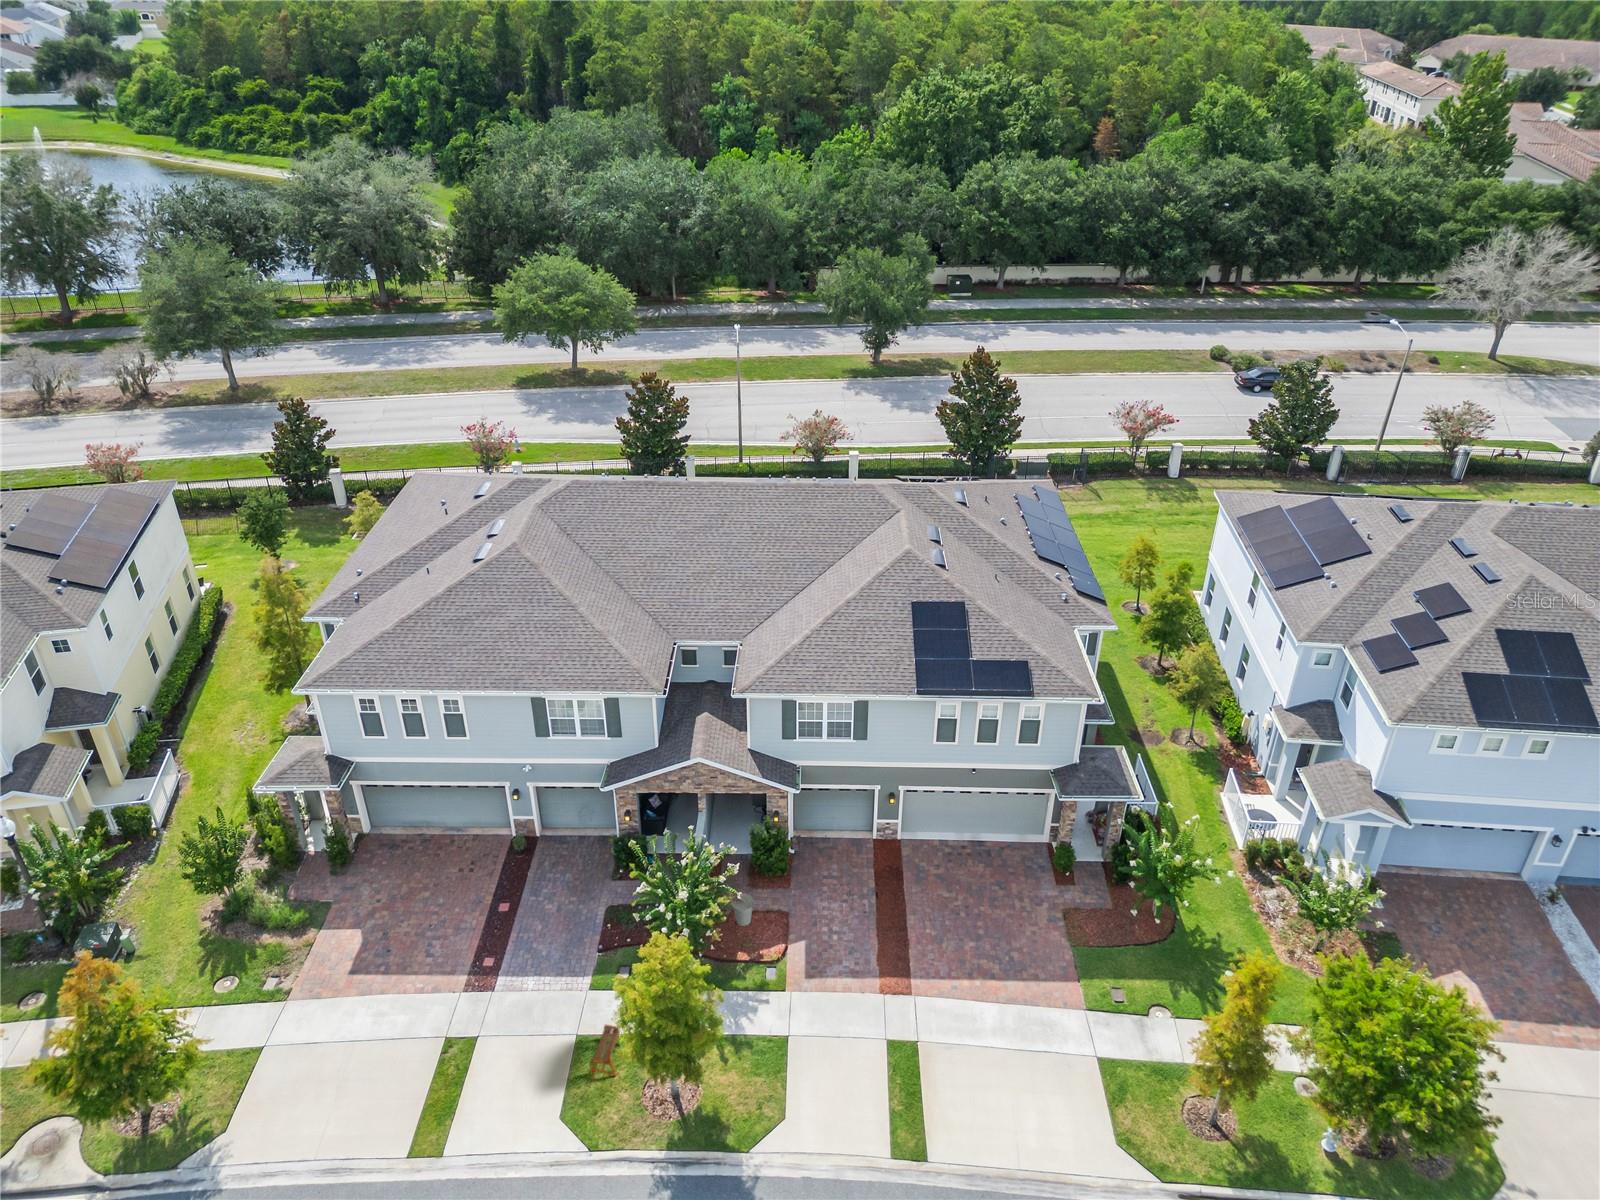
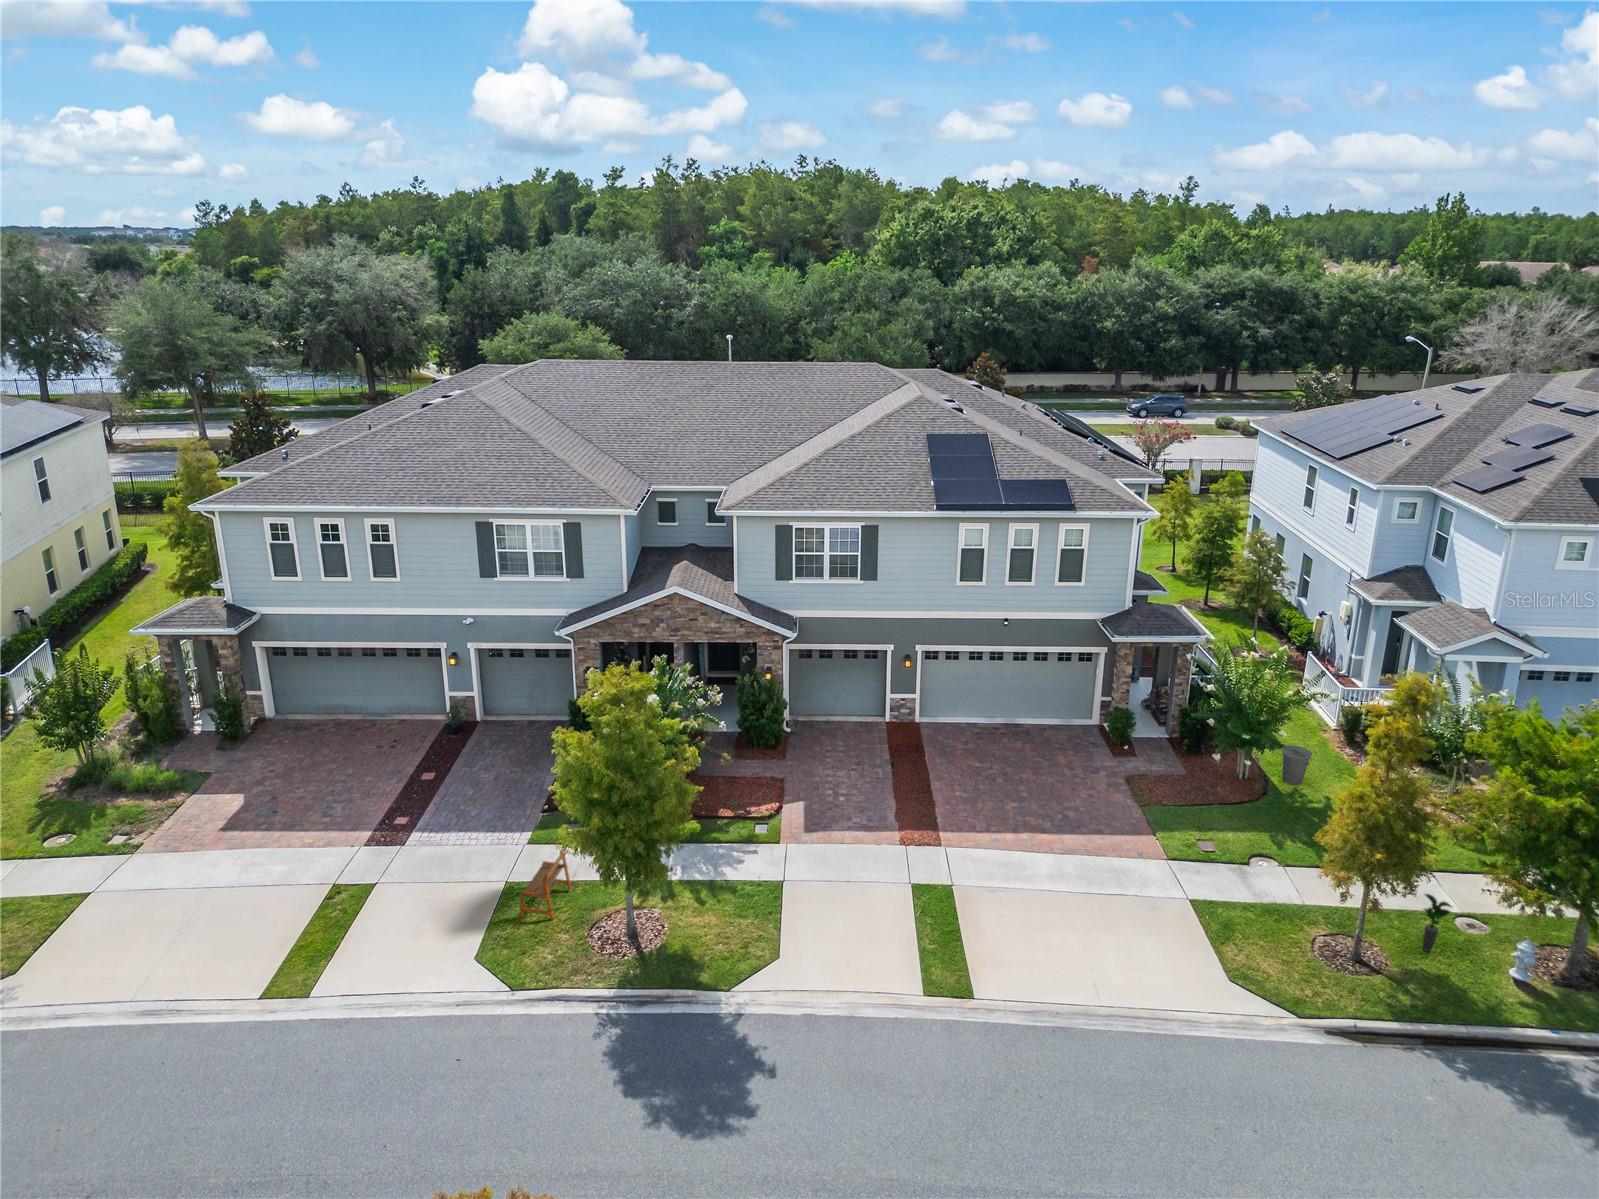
trash can: present [731,893,754,926] -> present [1282,745,1312,785]
potted plant: none [1264,1077,1286,1114] -> present [1422,894,1451,952]

